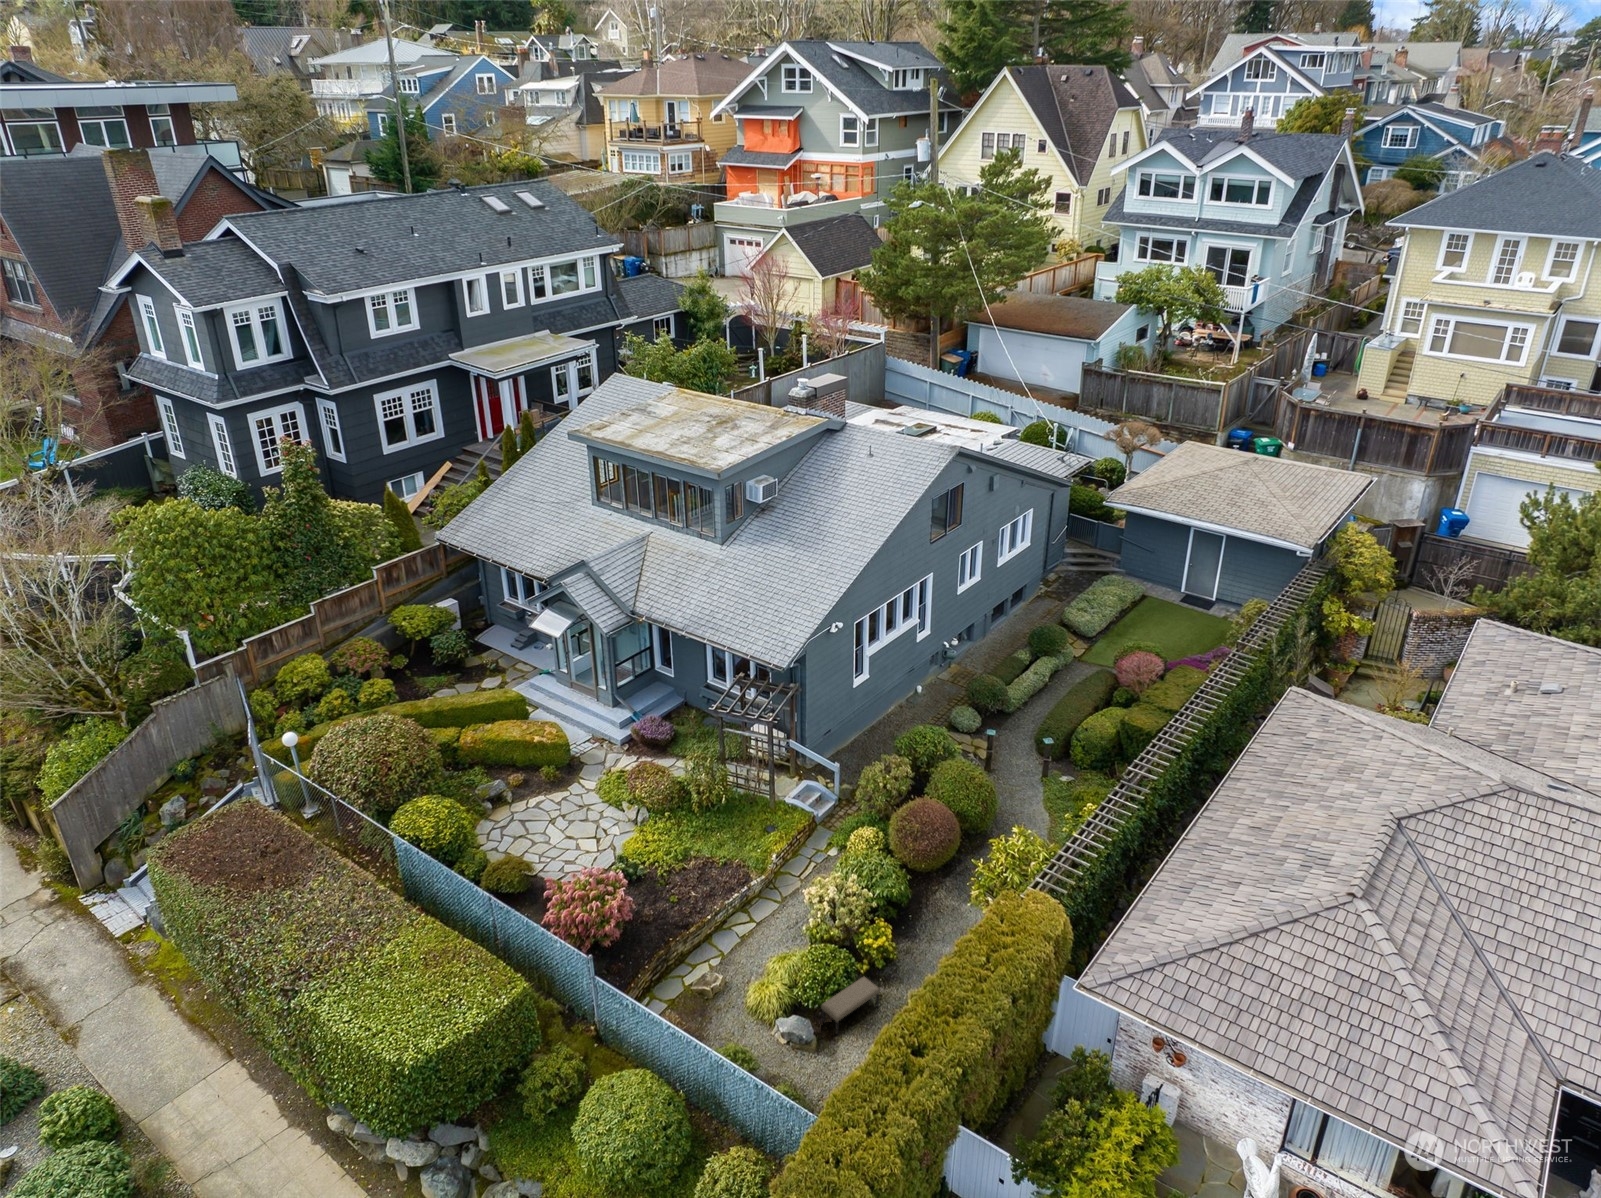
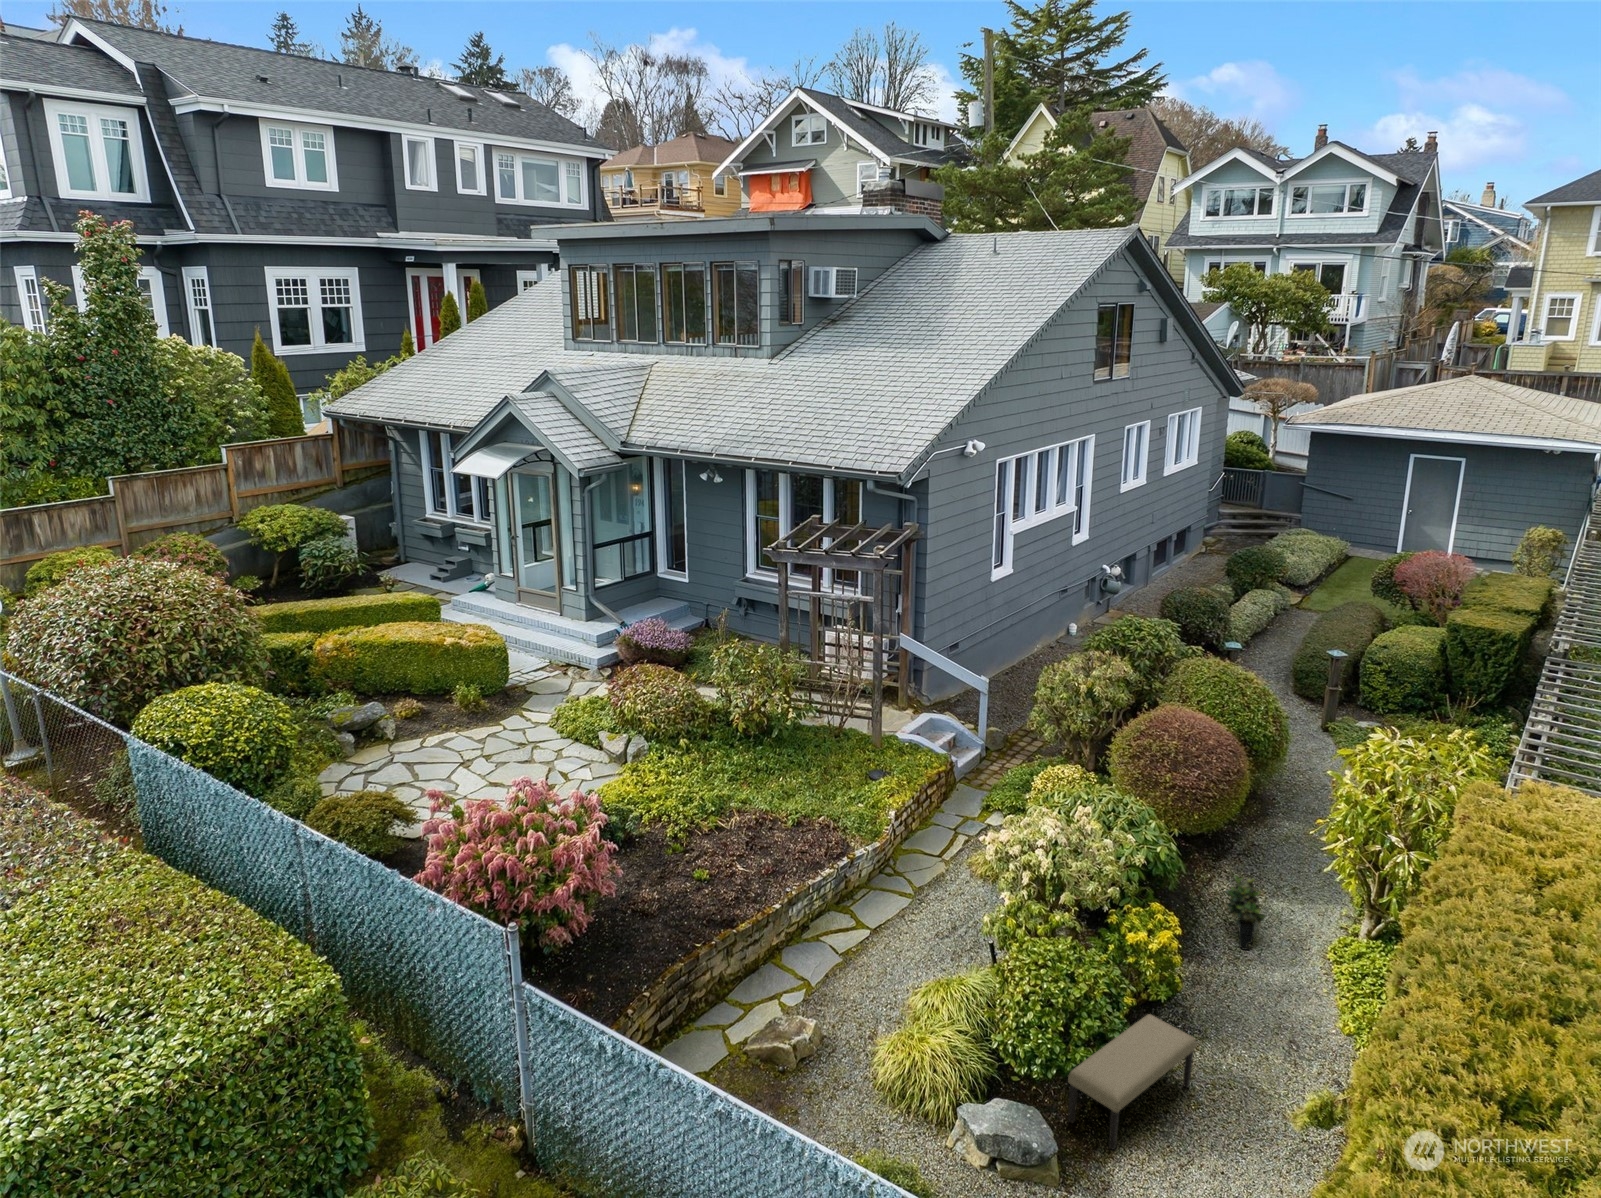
potted plant: none [923,900,941,935] -> present [1226,876,1265,950]

